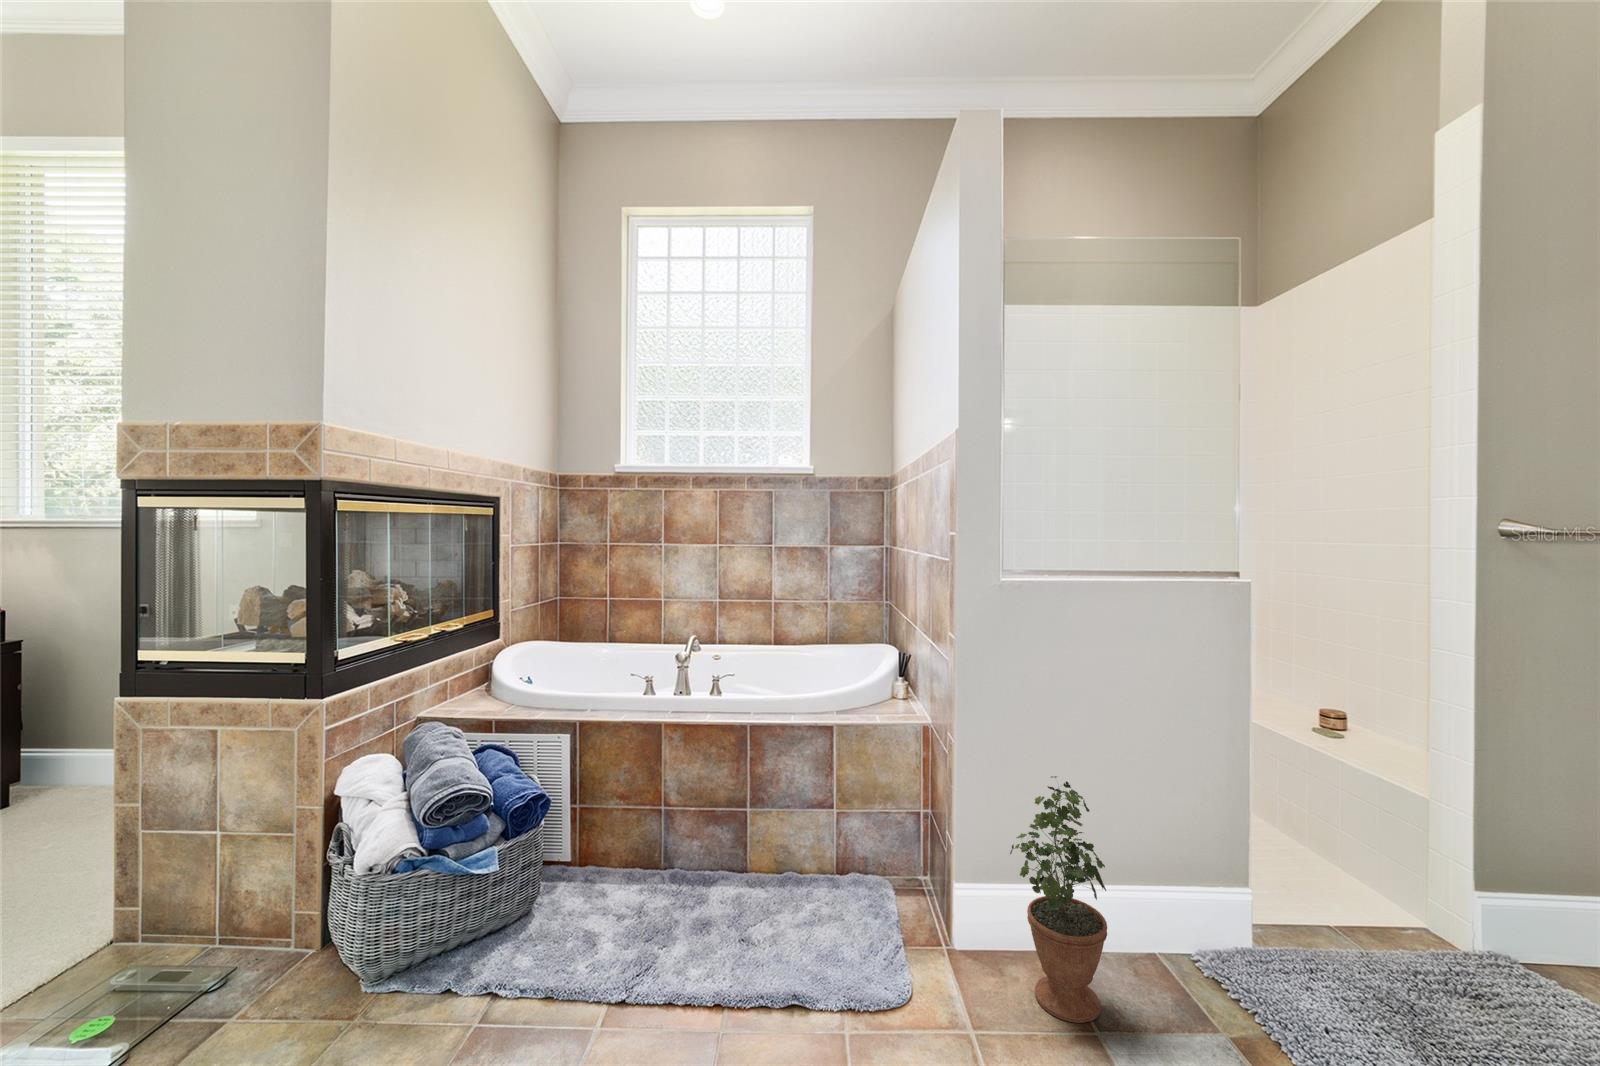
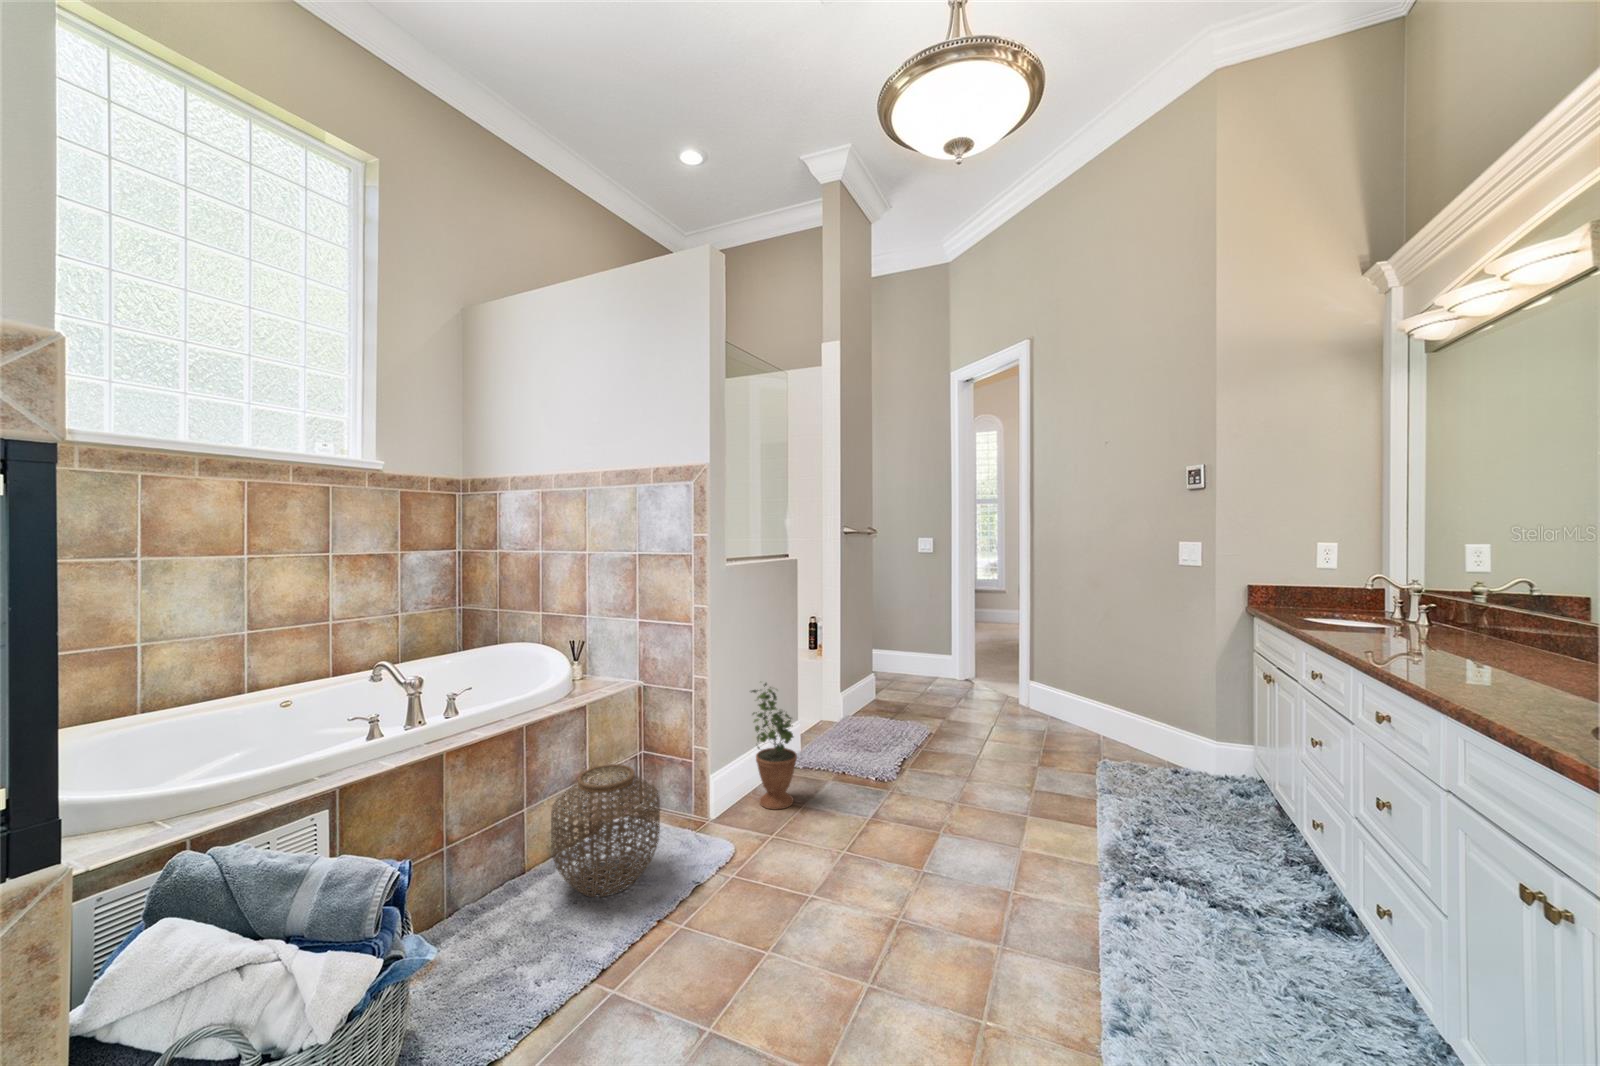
woven basket: none [706,793,827,950] -> present [551,764,660,897]

